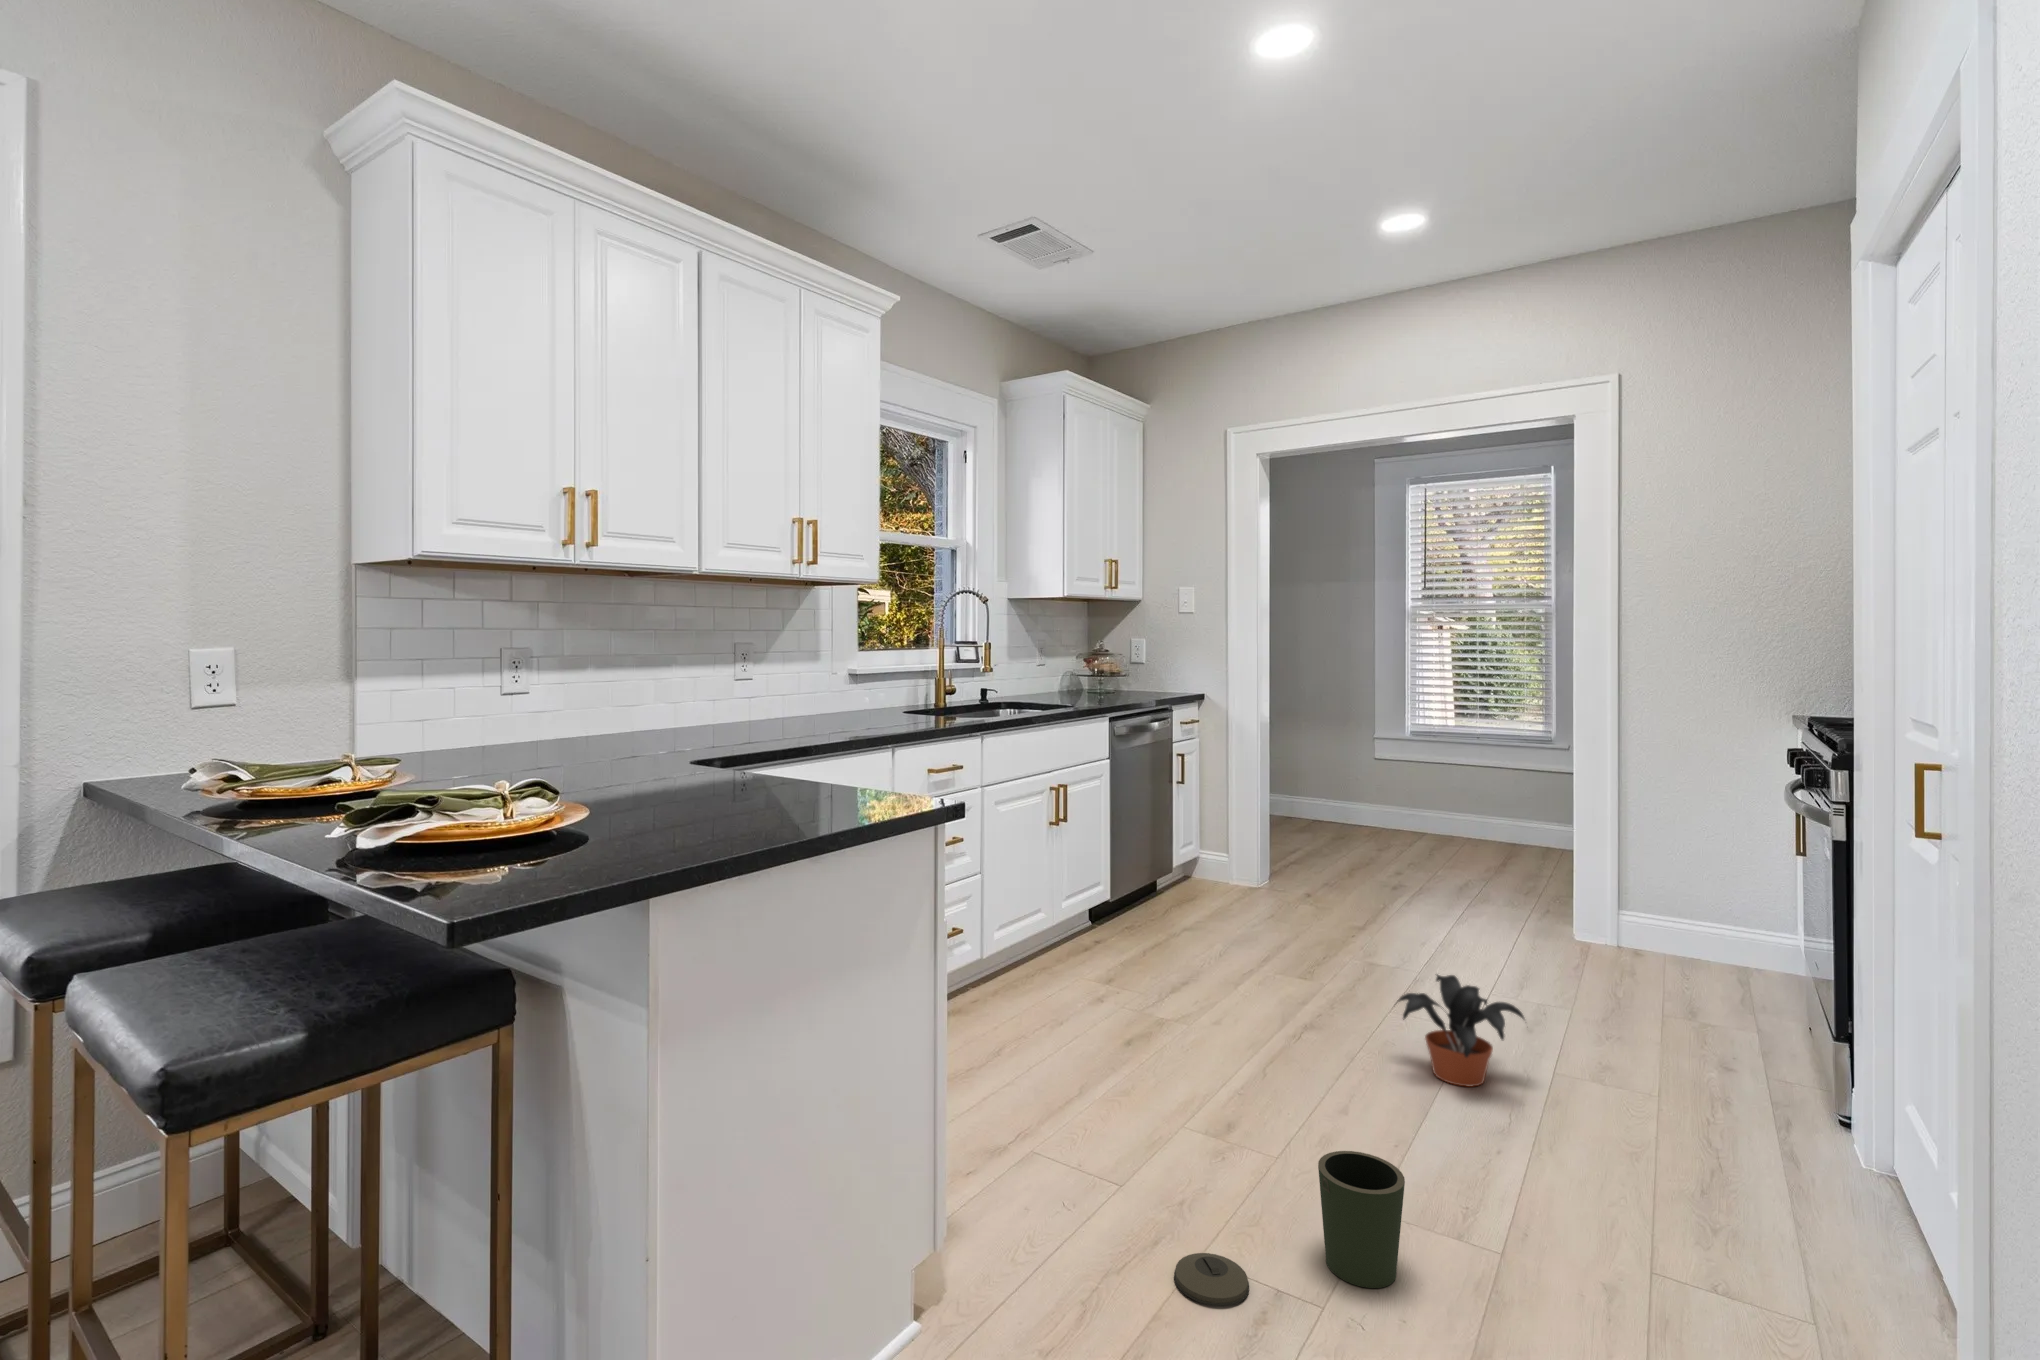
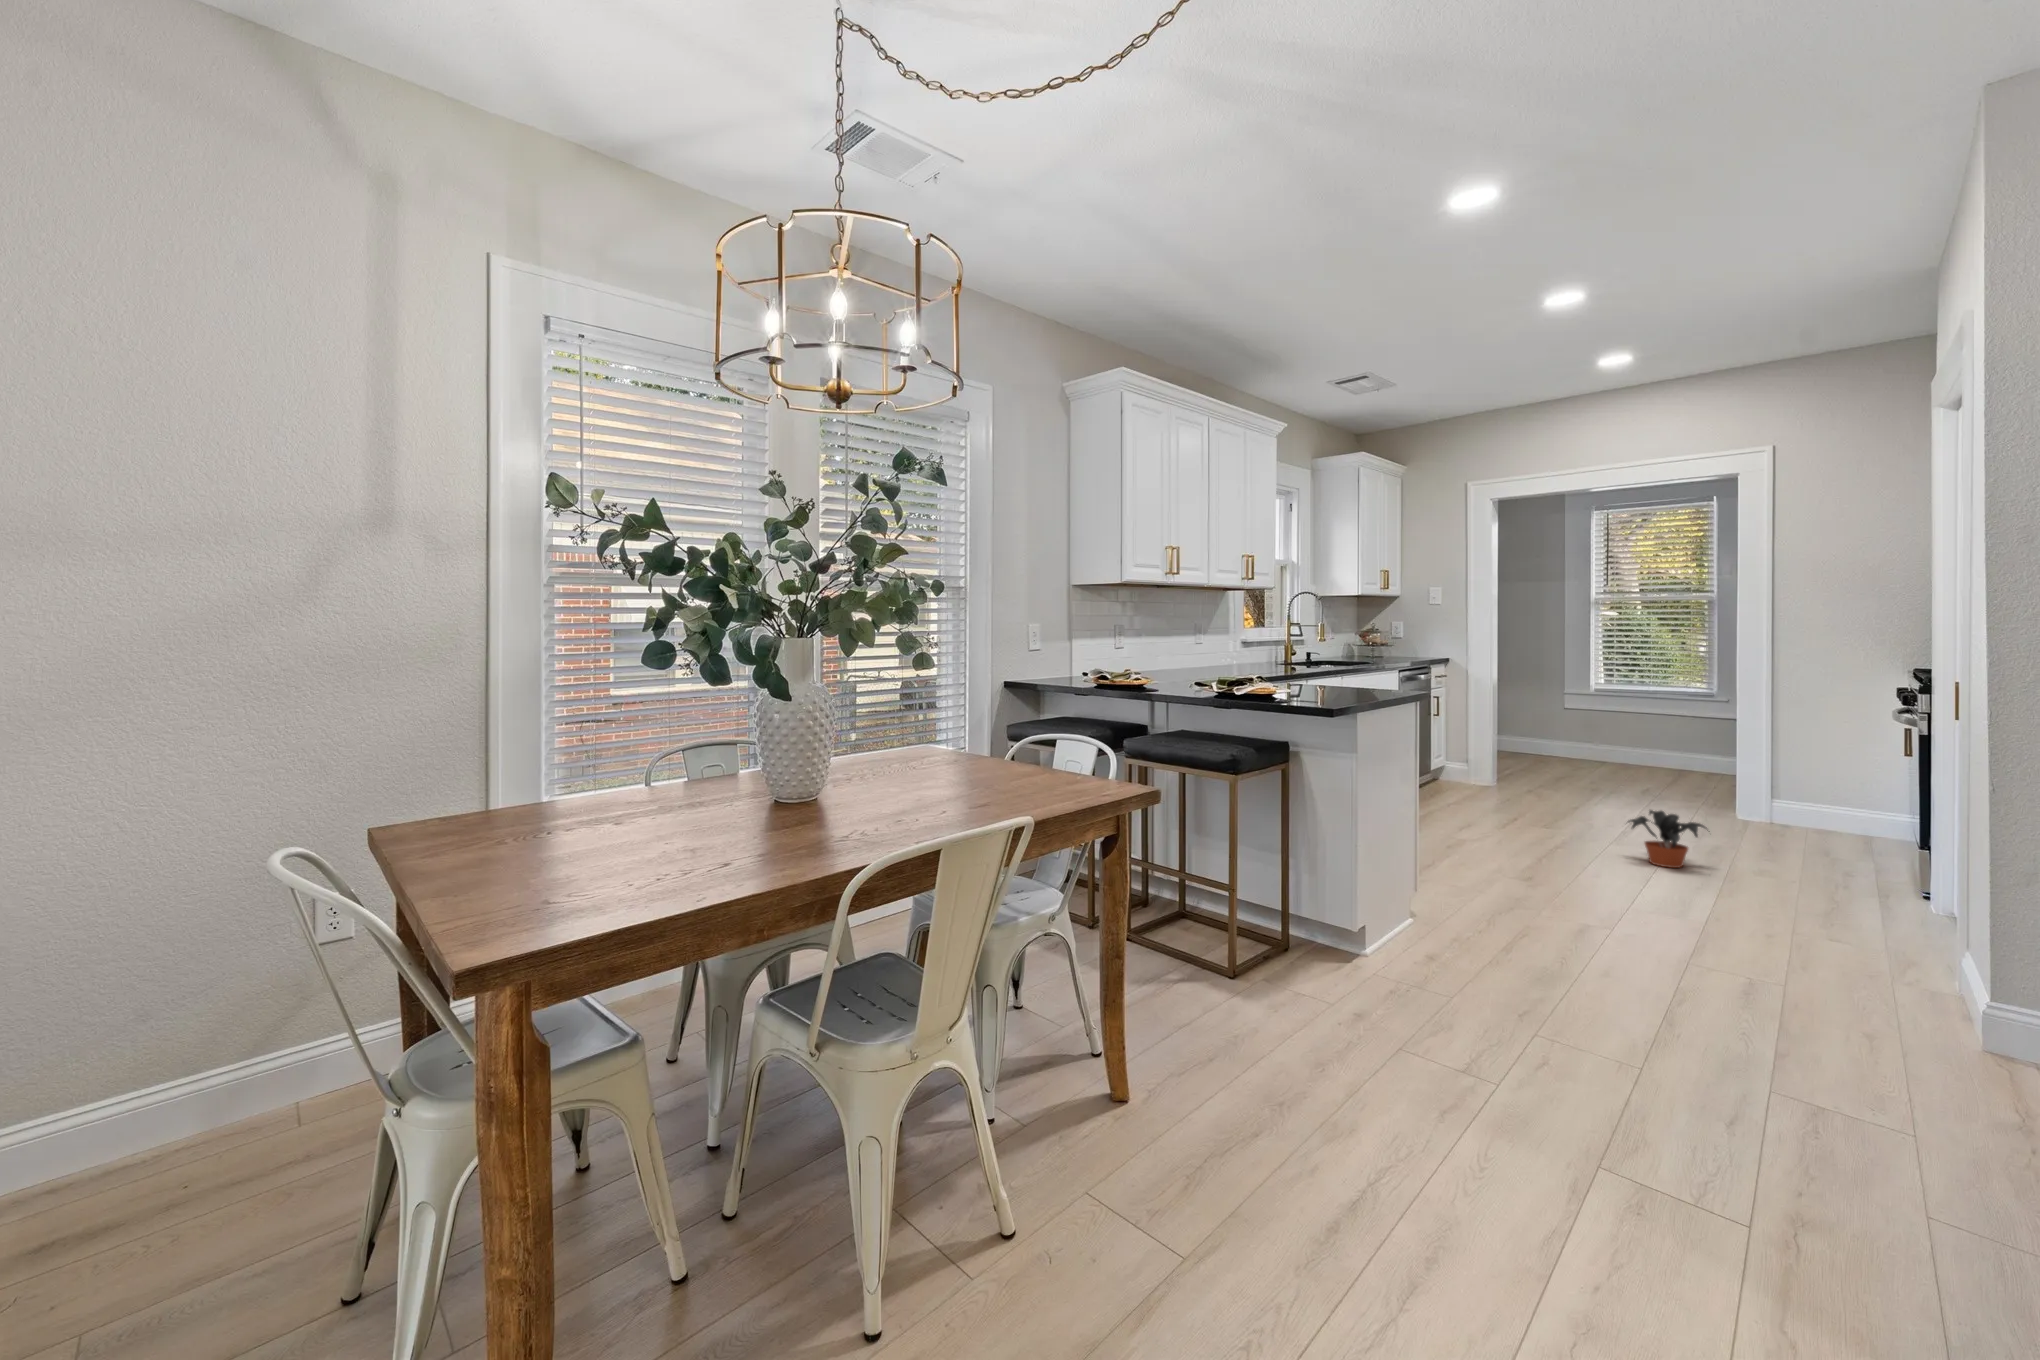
trash can: present [1174,1151,1405,1306] -> none [1531,865,1654,922]

